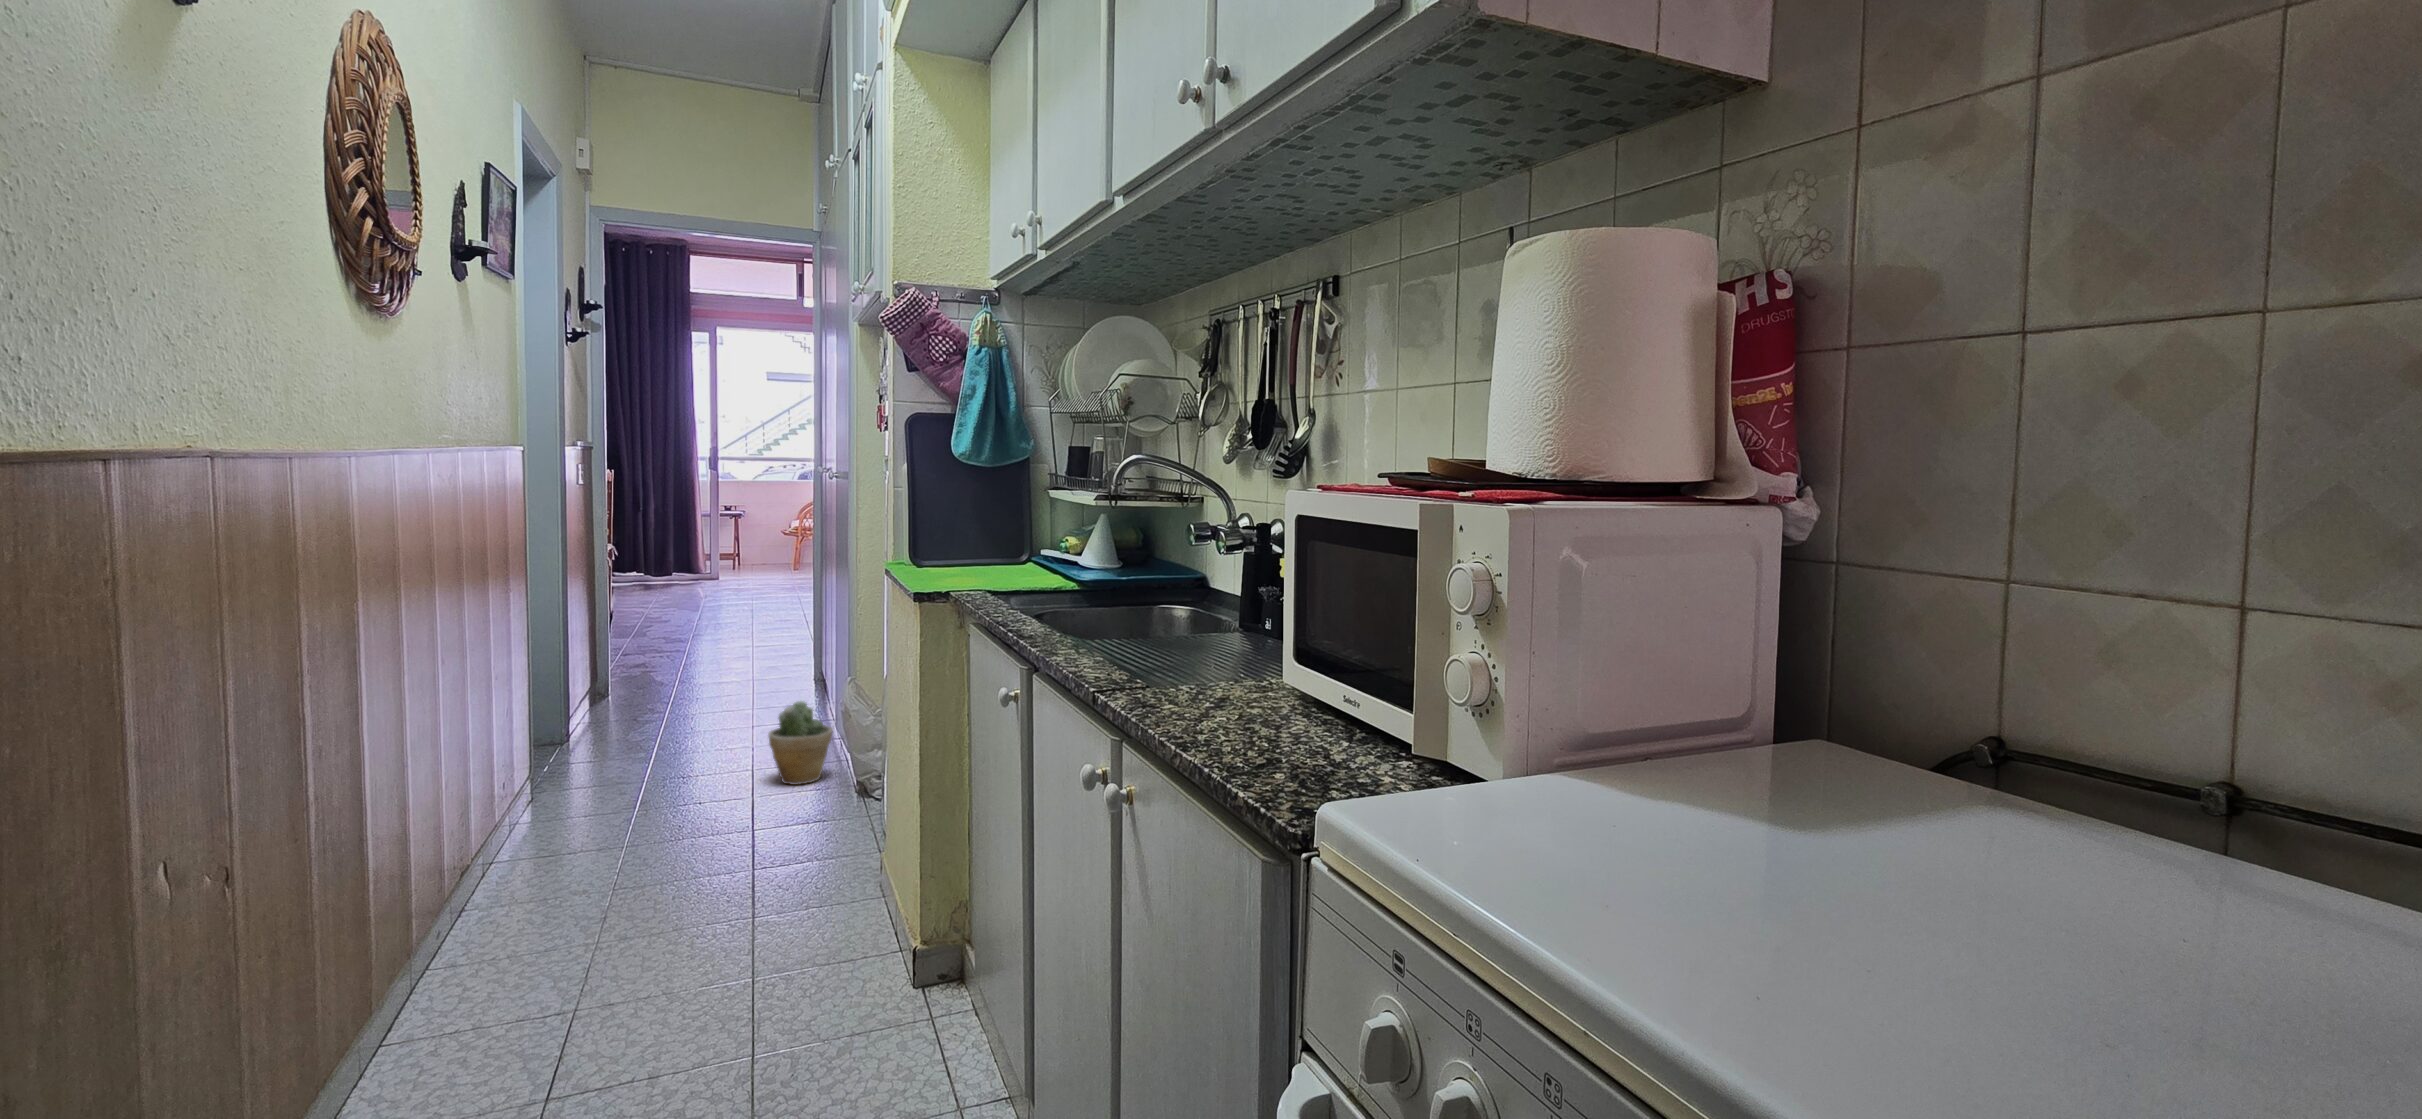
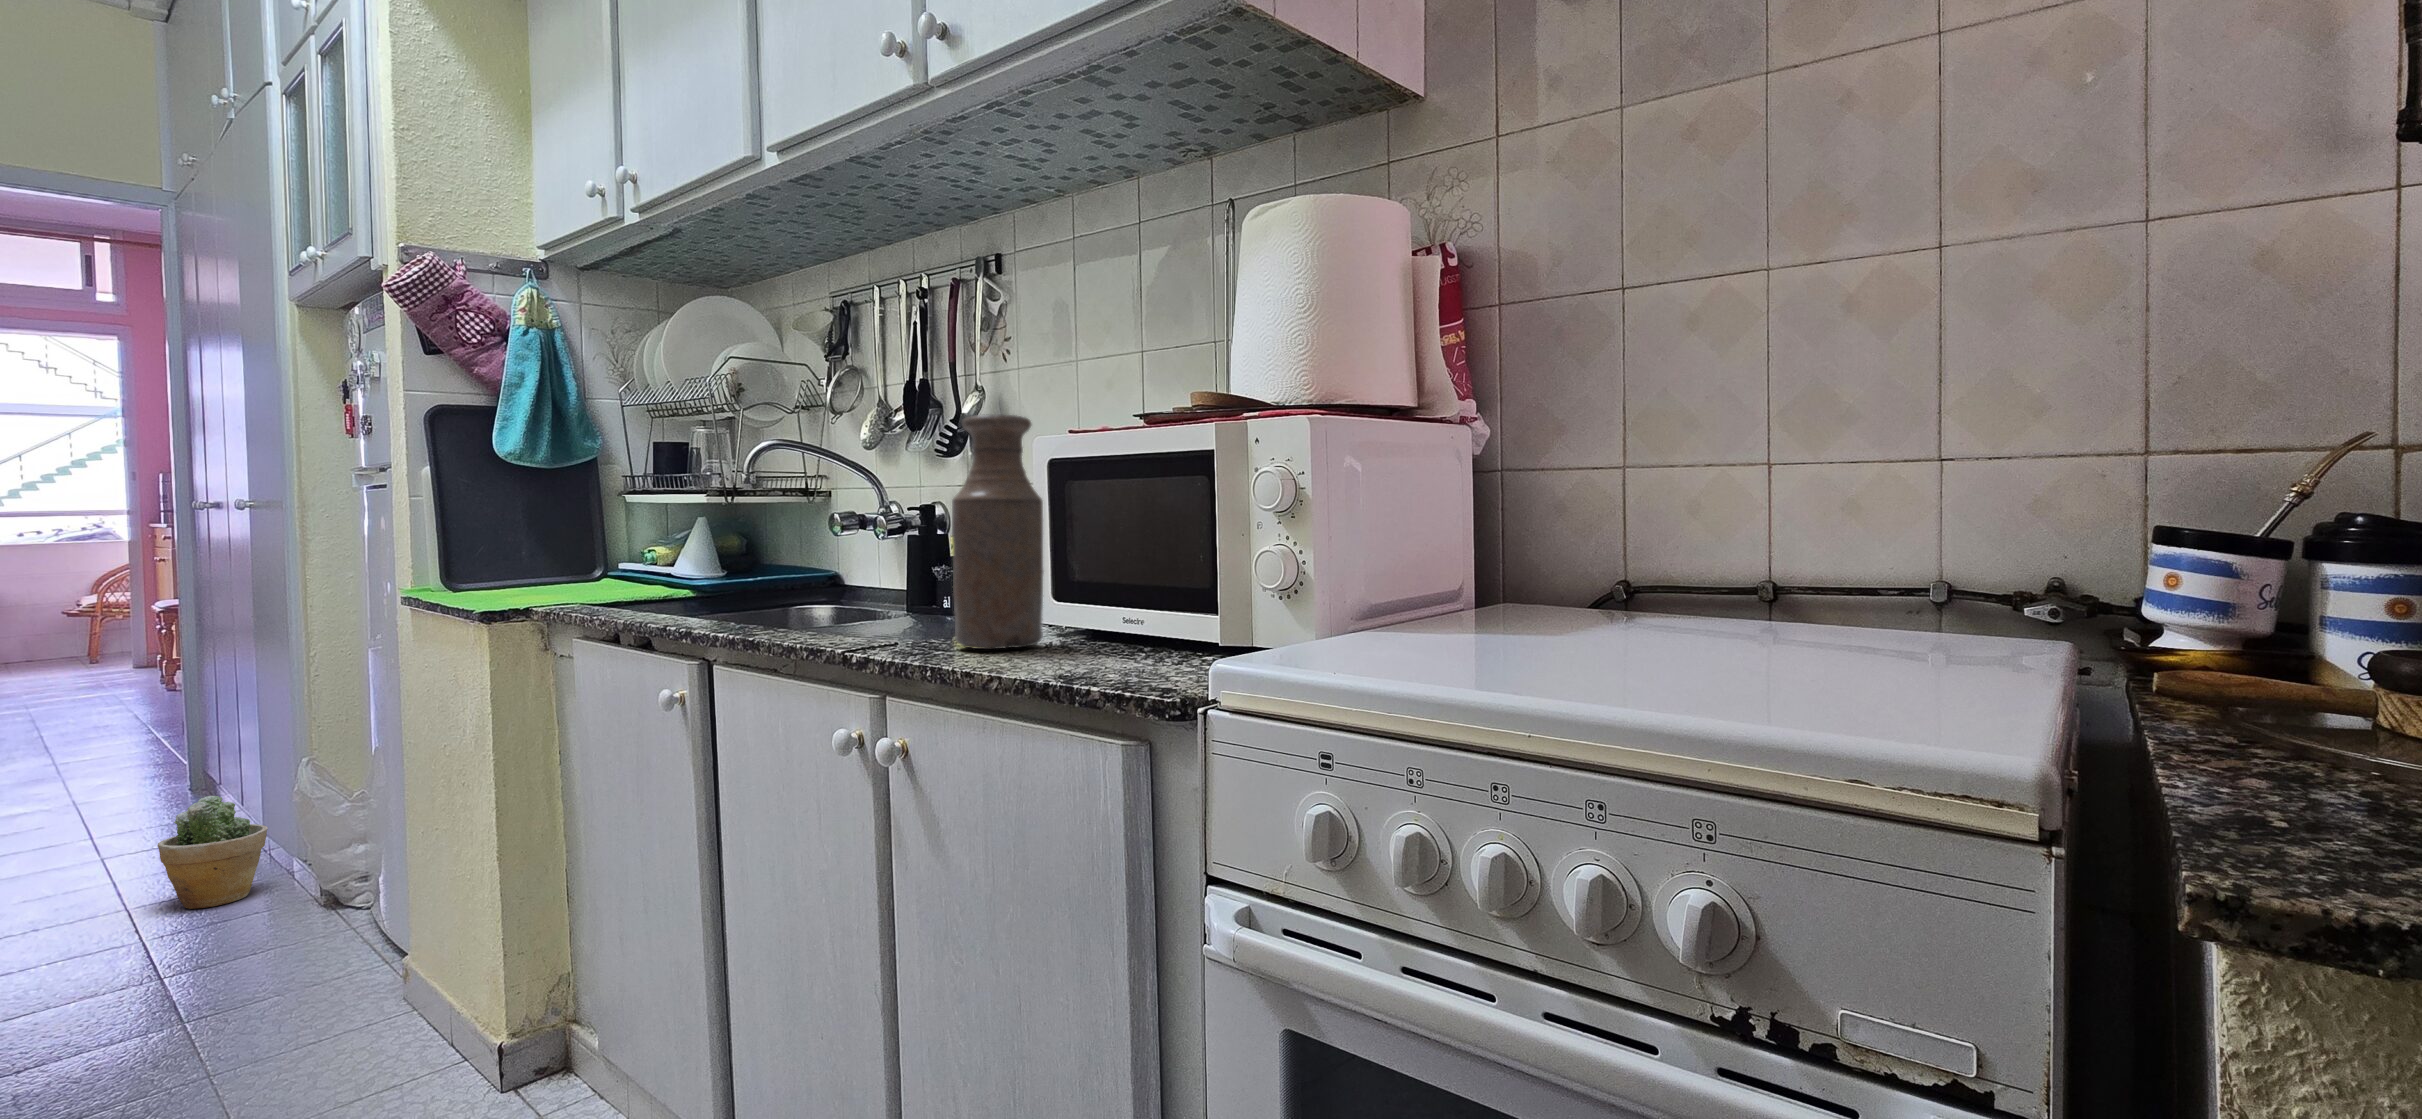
bottle: none [1180,478,1270,717] -> present [952,414,1043,649]

